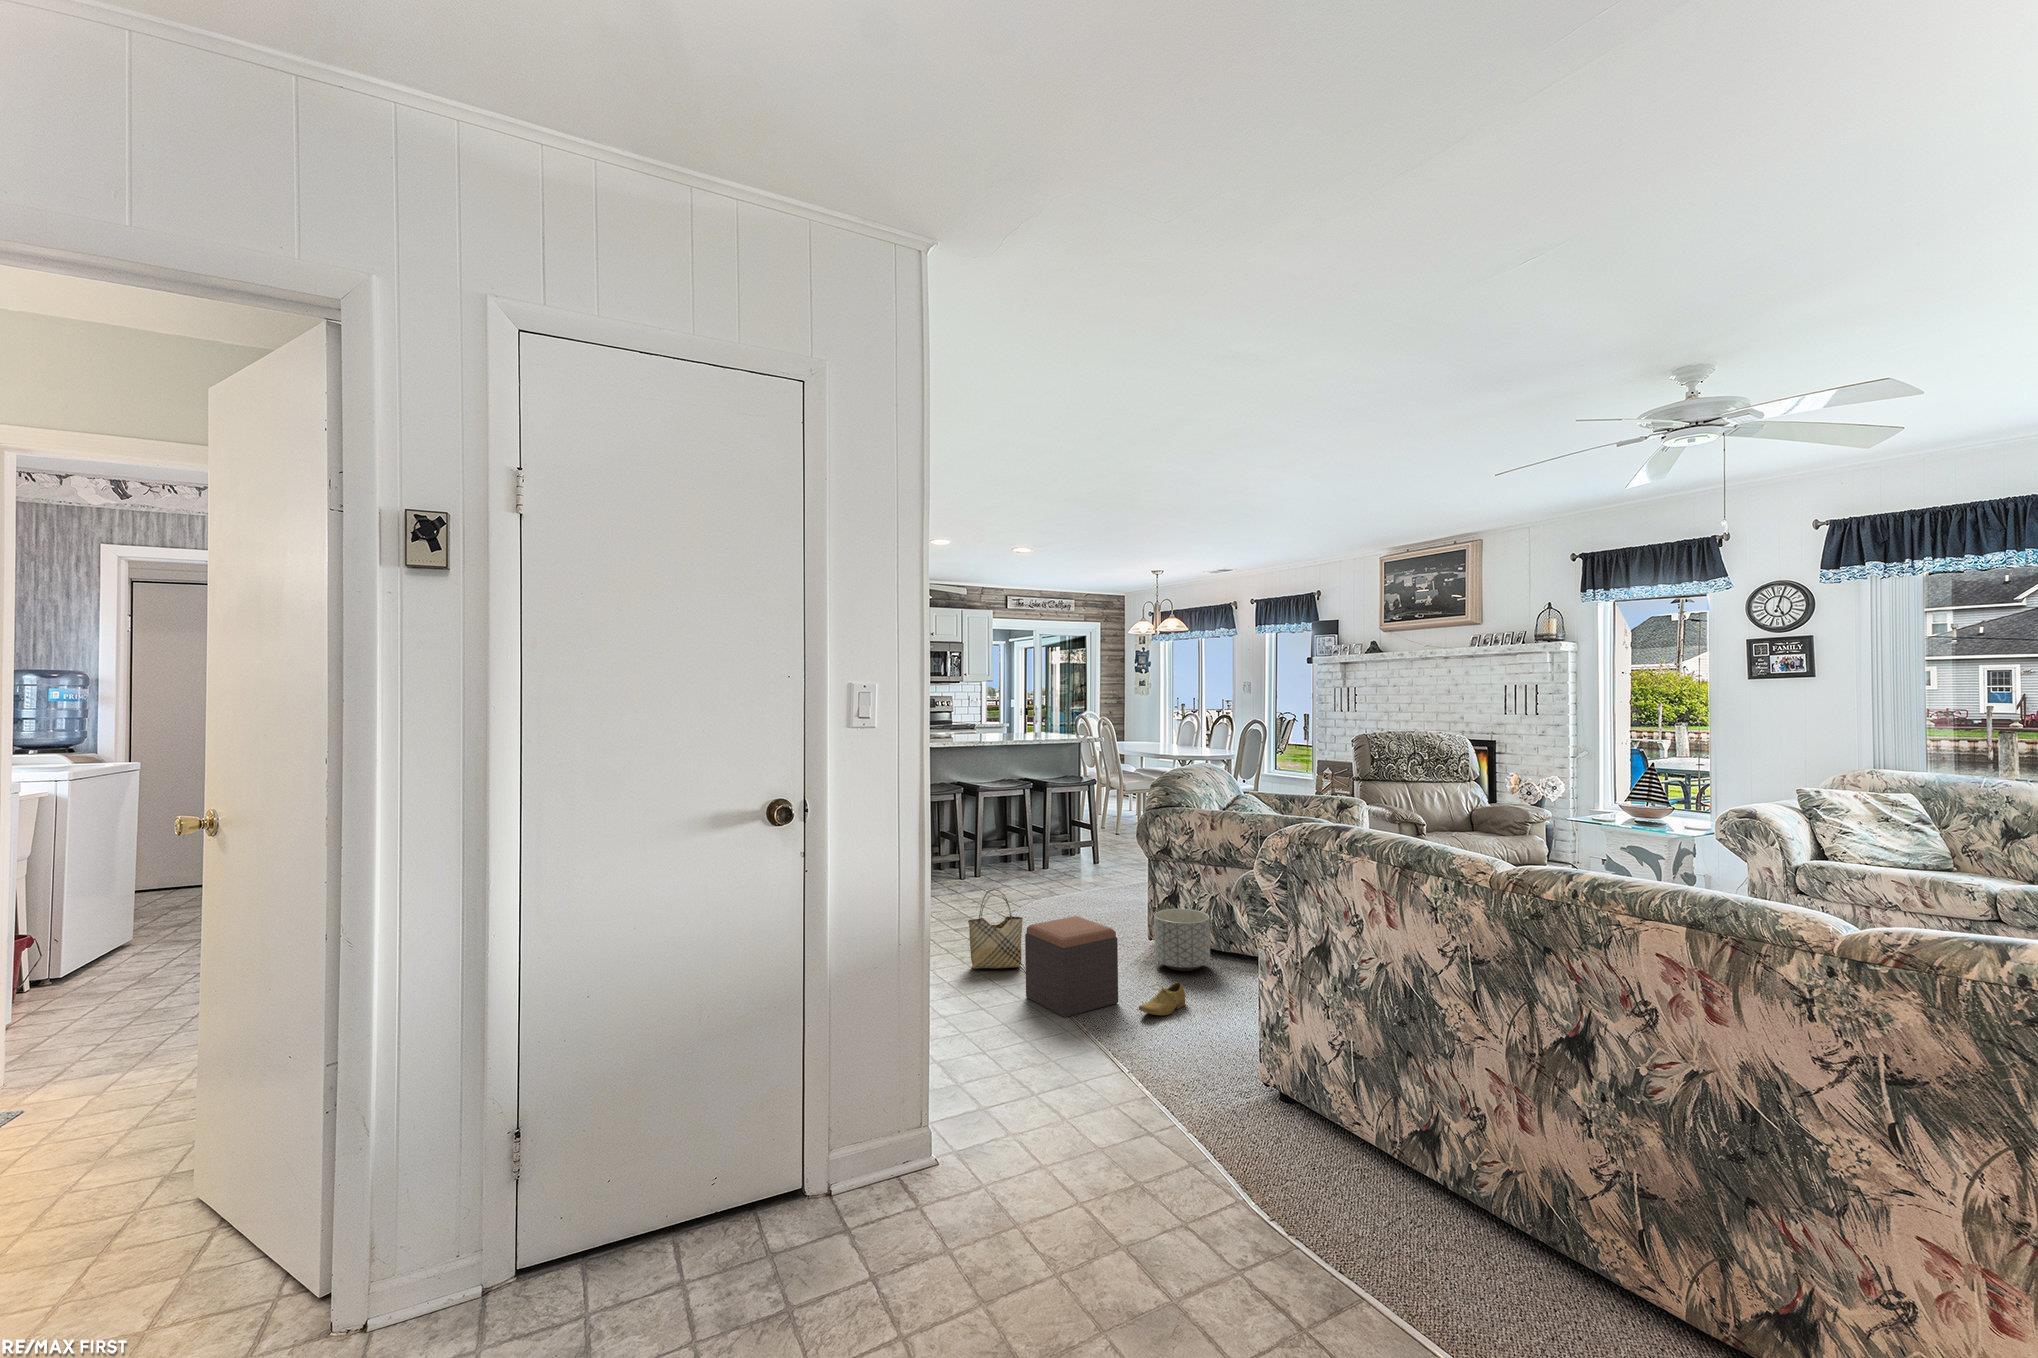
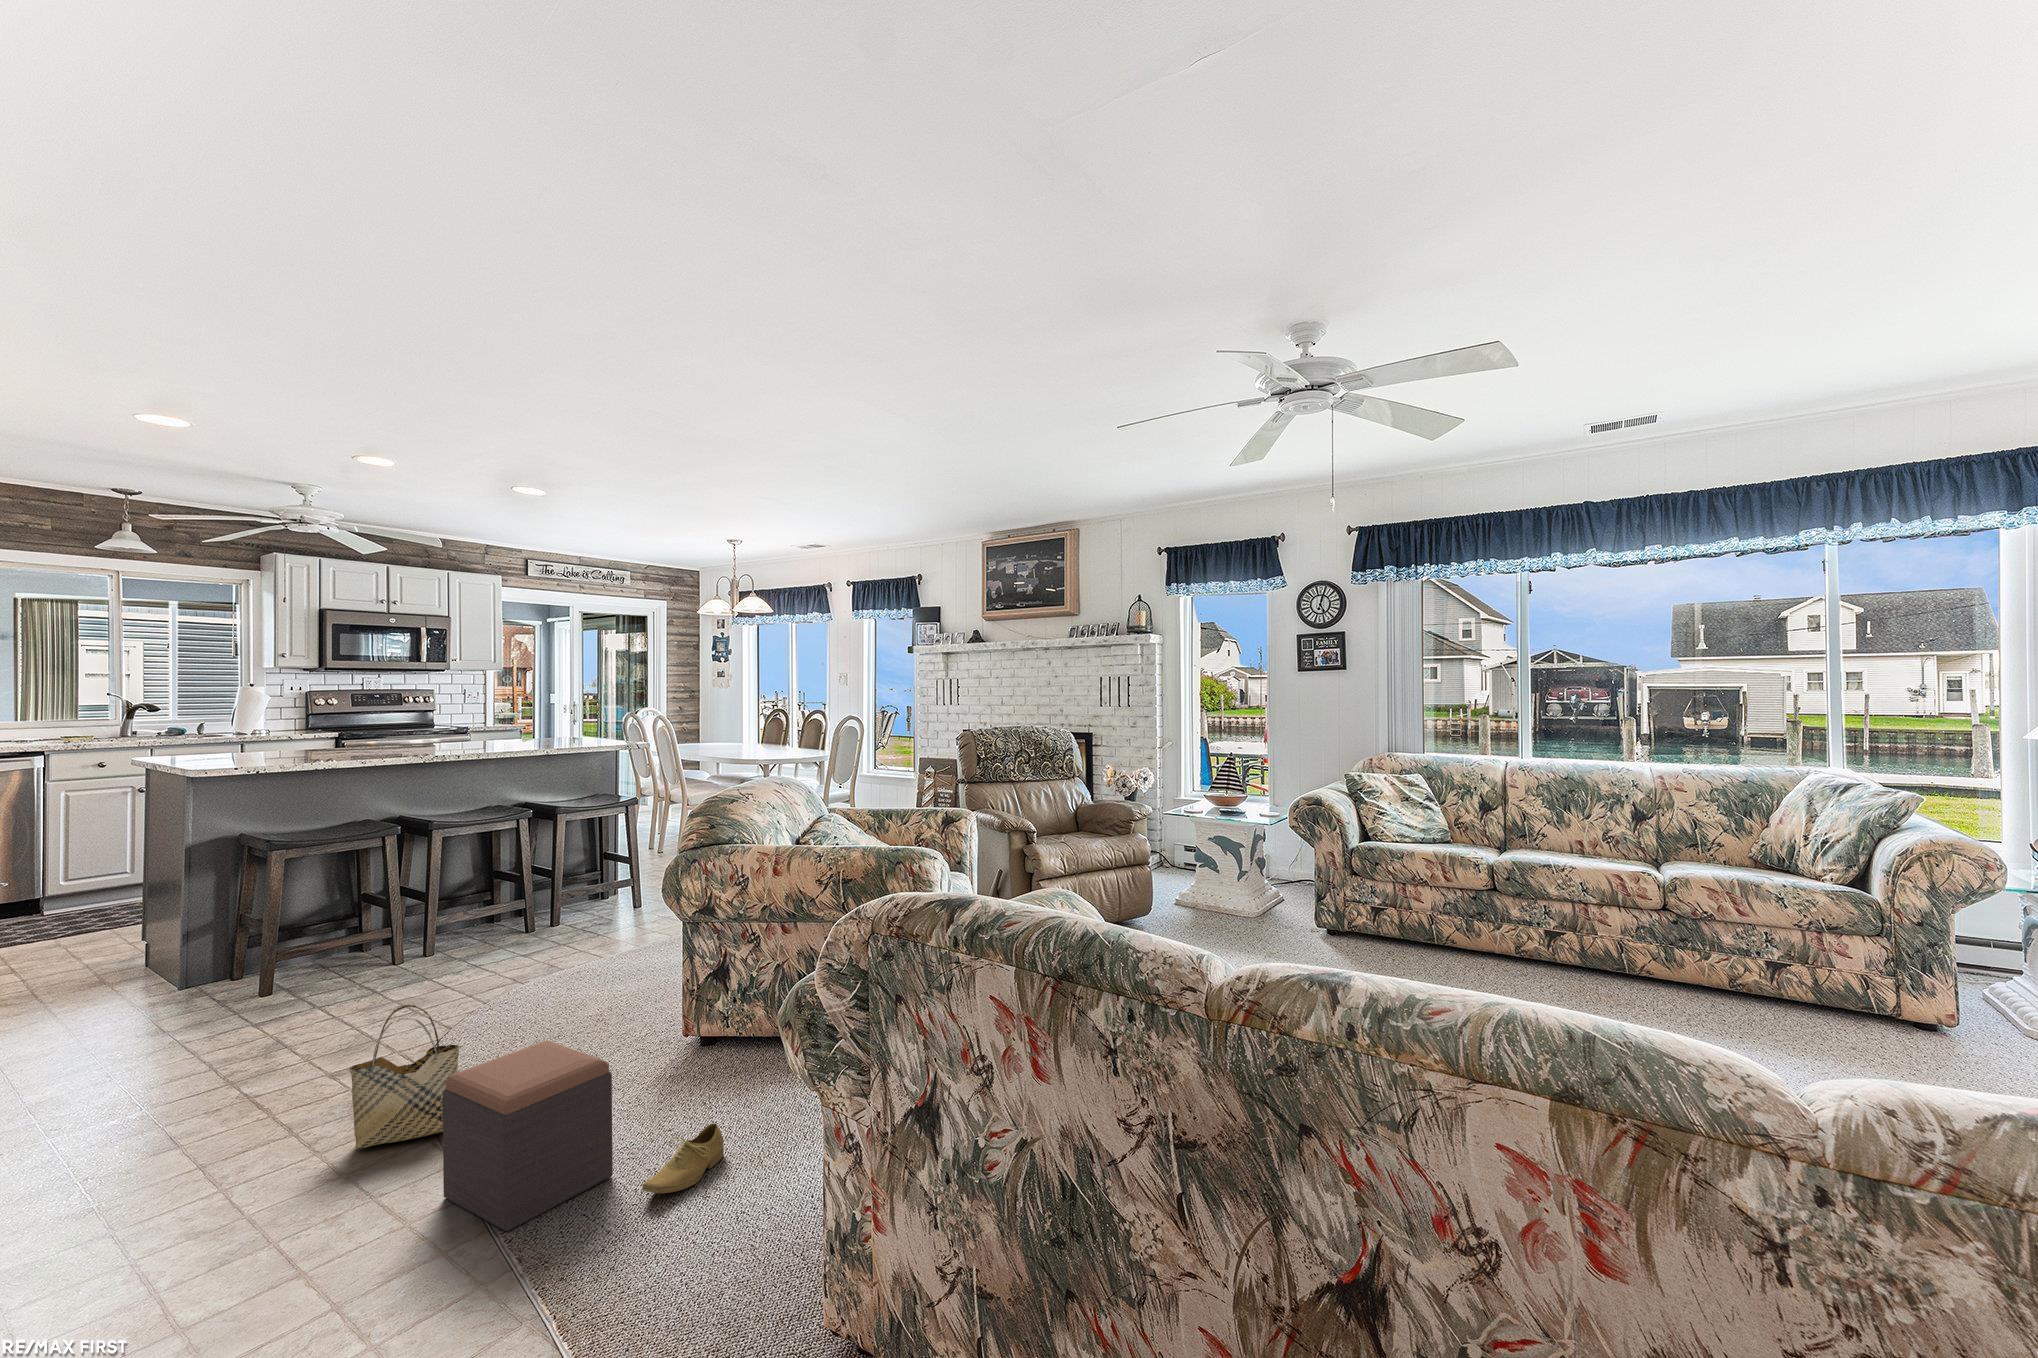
planter: present [1154,909,1210,971] -> none [685,992,769,1088]

